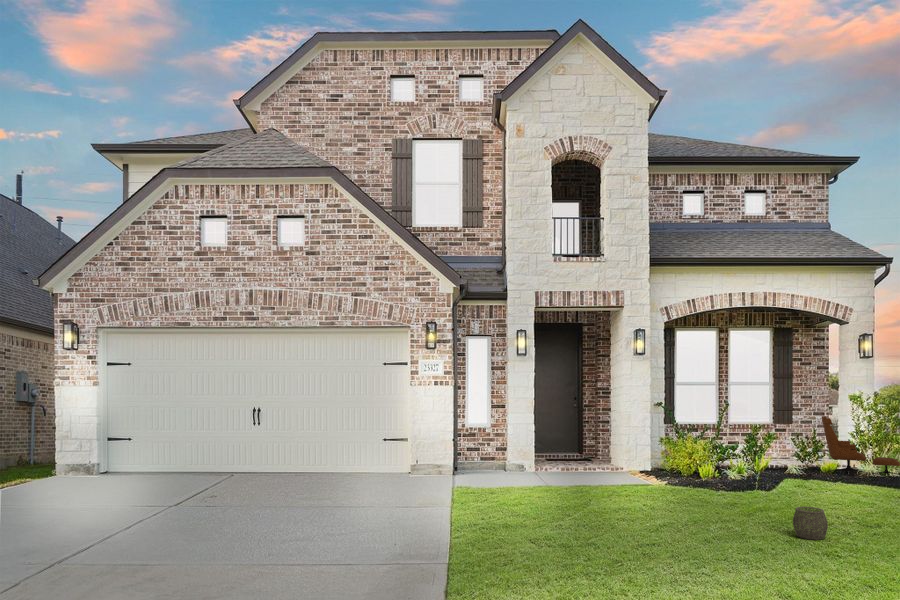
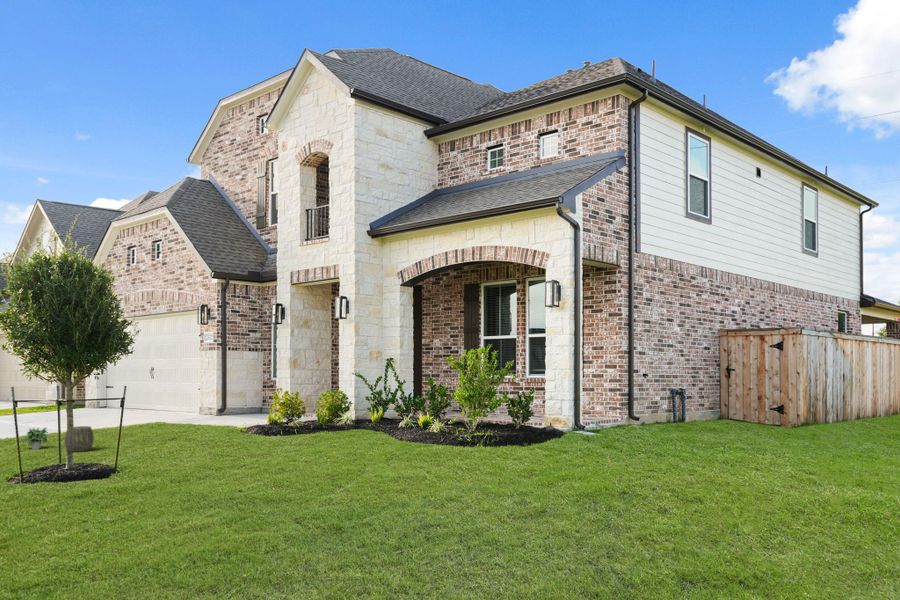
lounge chair: present [822,416,900,477] -> none [433,377,487,446]
potted plant: none [754,516,783,547] -> present [22,428,48,449]

